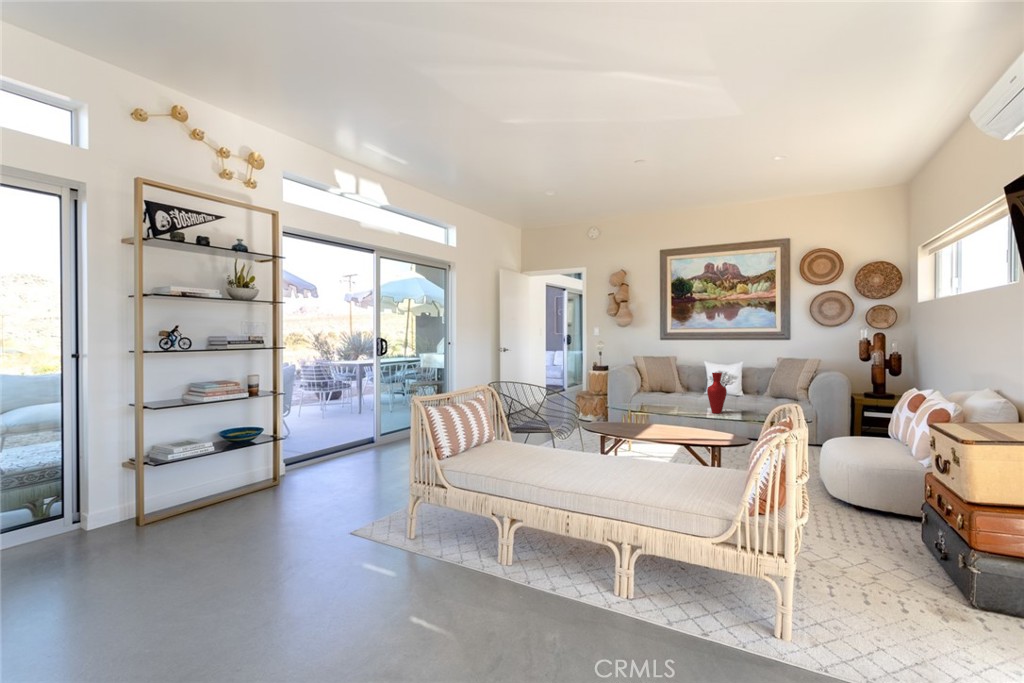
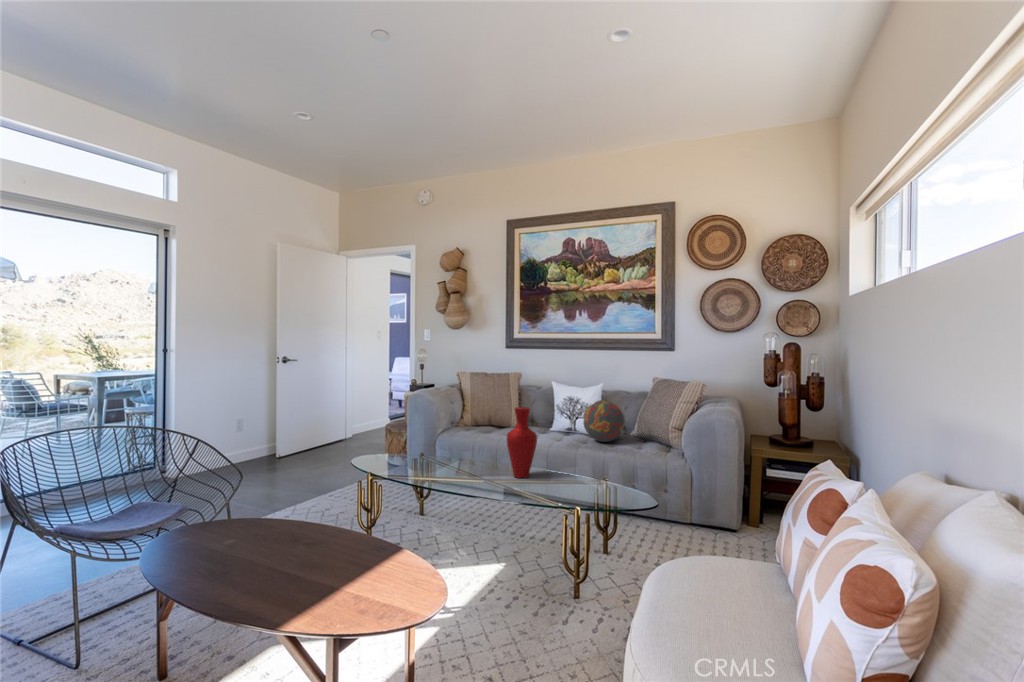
decorative orb: none [735,372,765,399] -> present [584,400,624,442]

